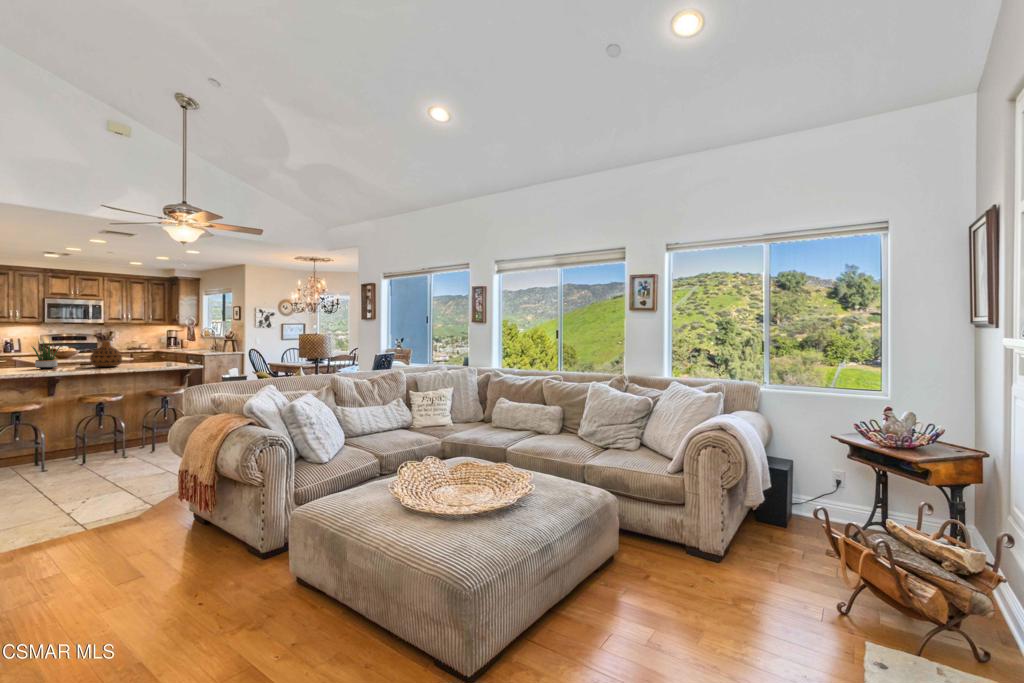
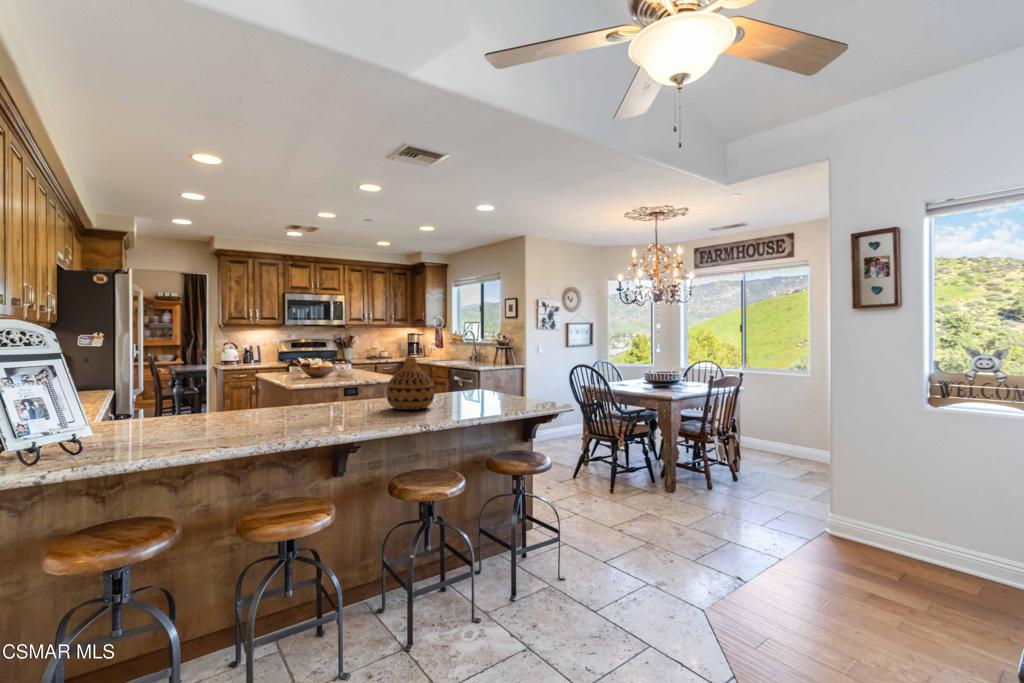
potted plant: present [32,342,61,369] -> none [296,359,346,416]

